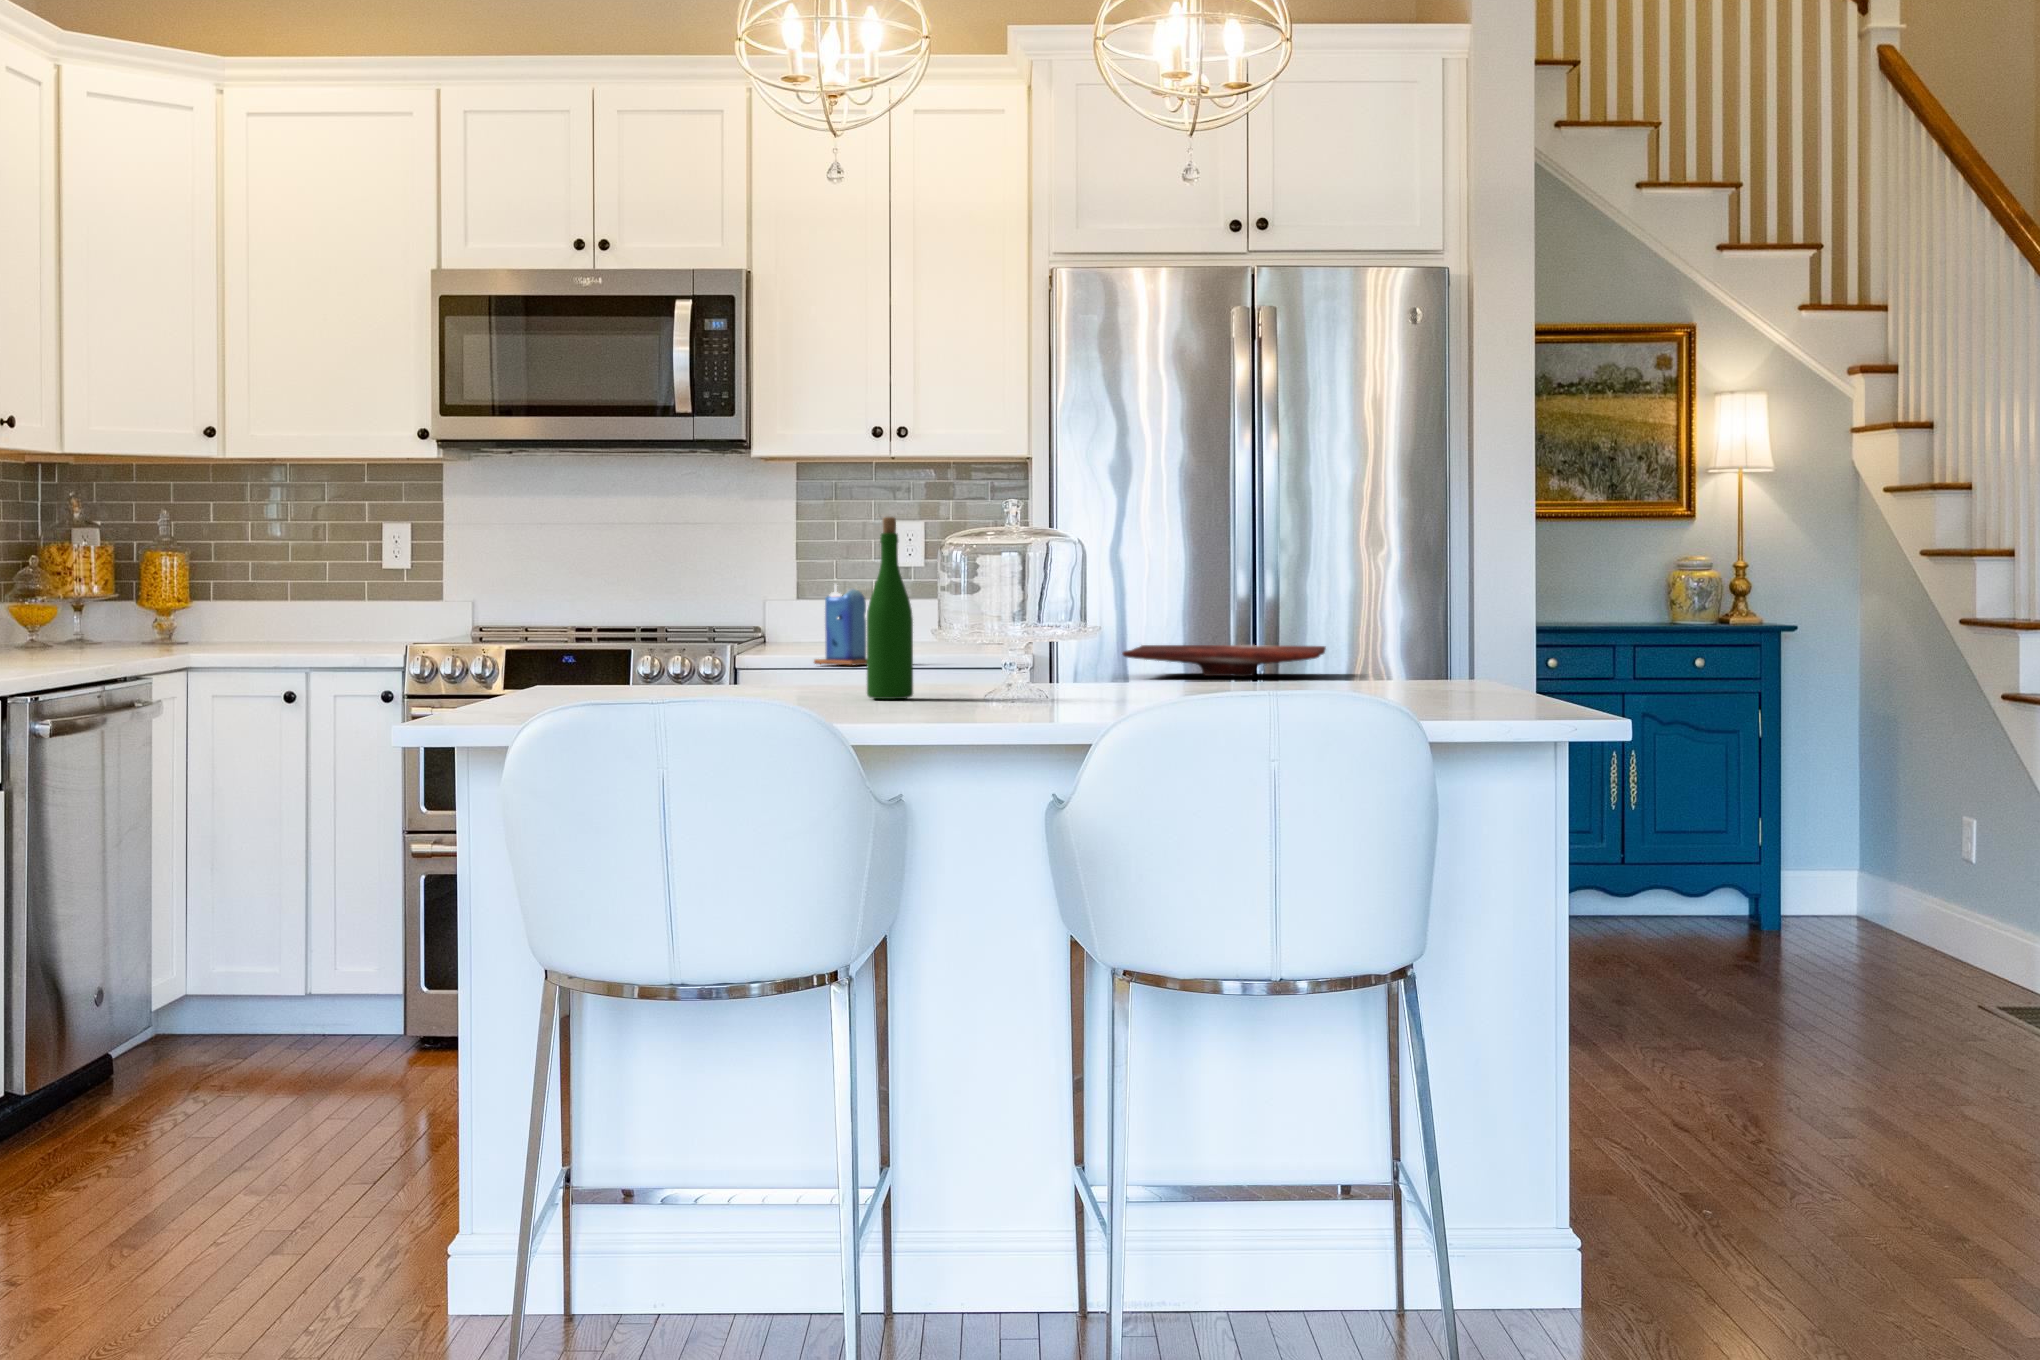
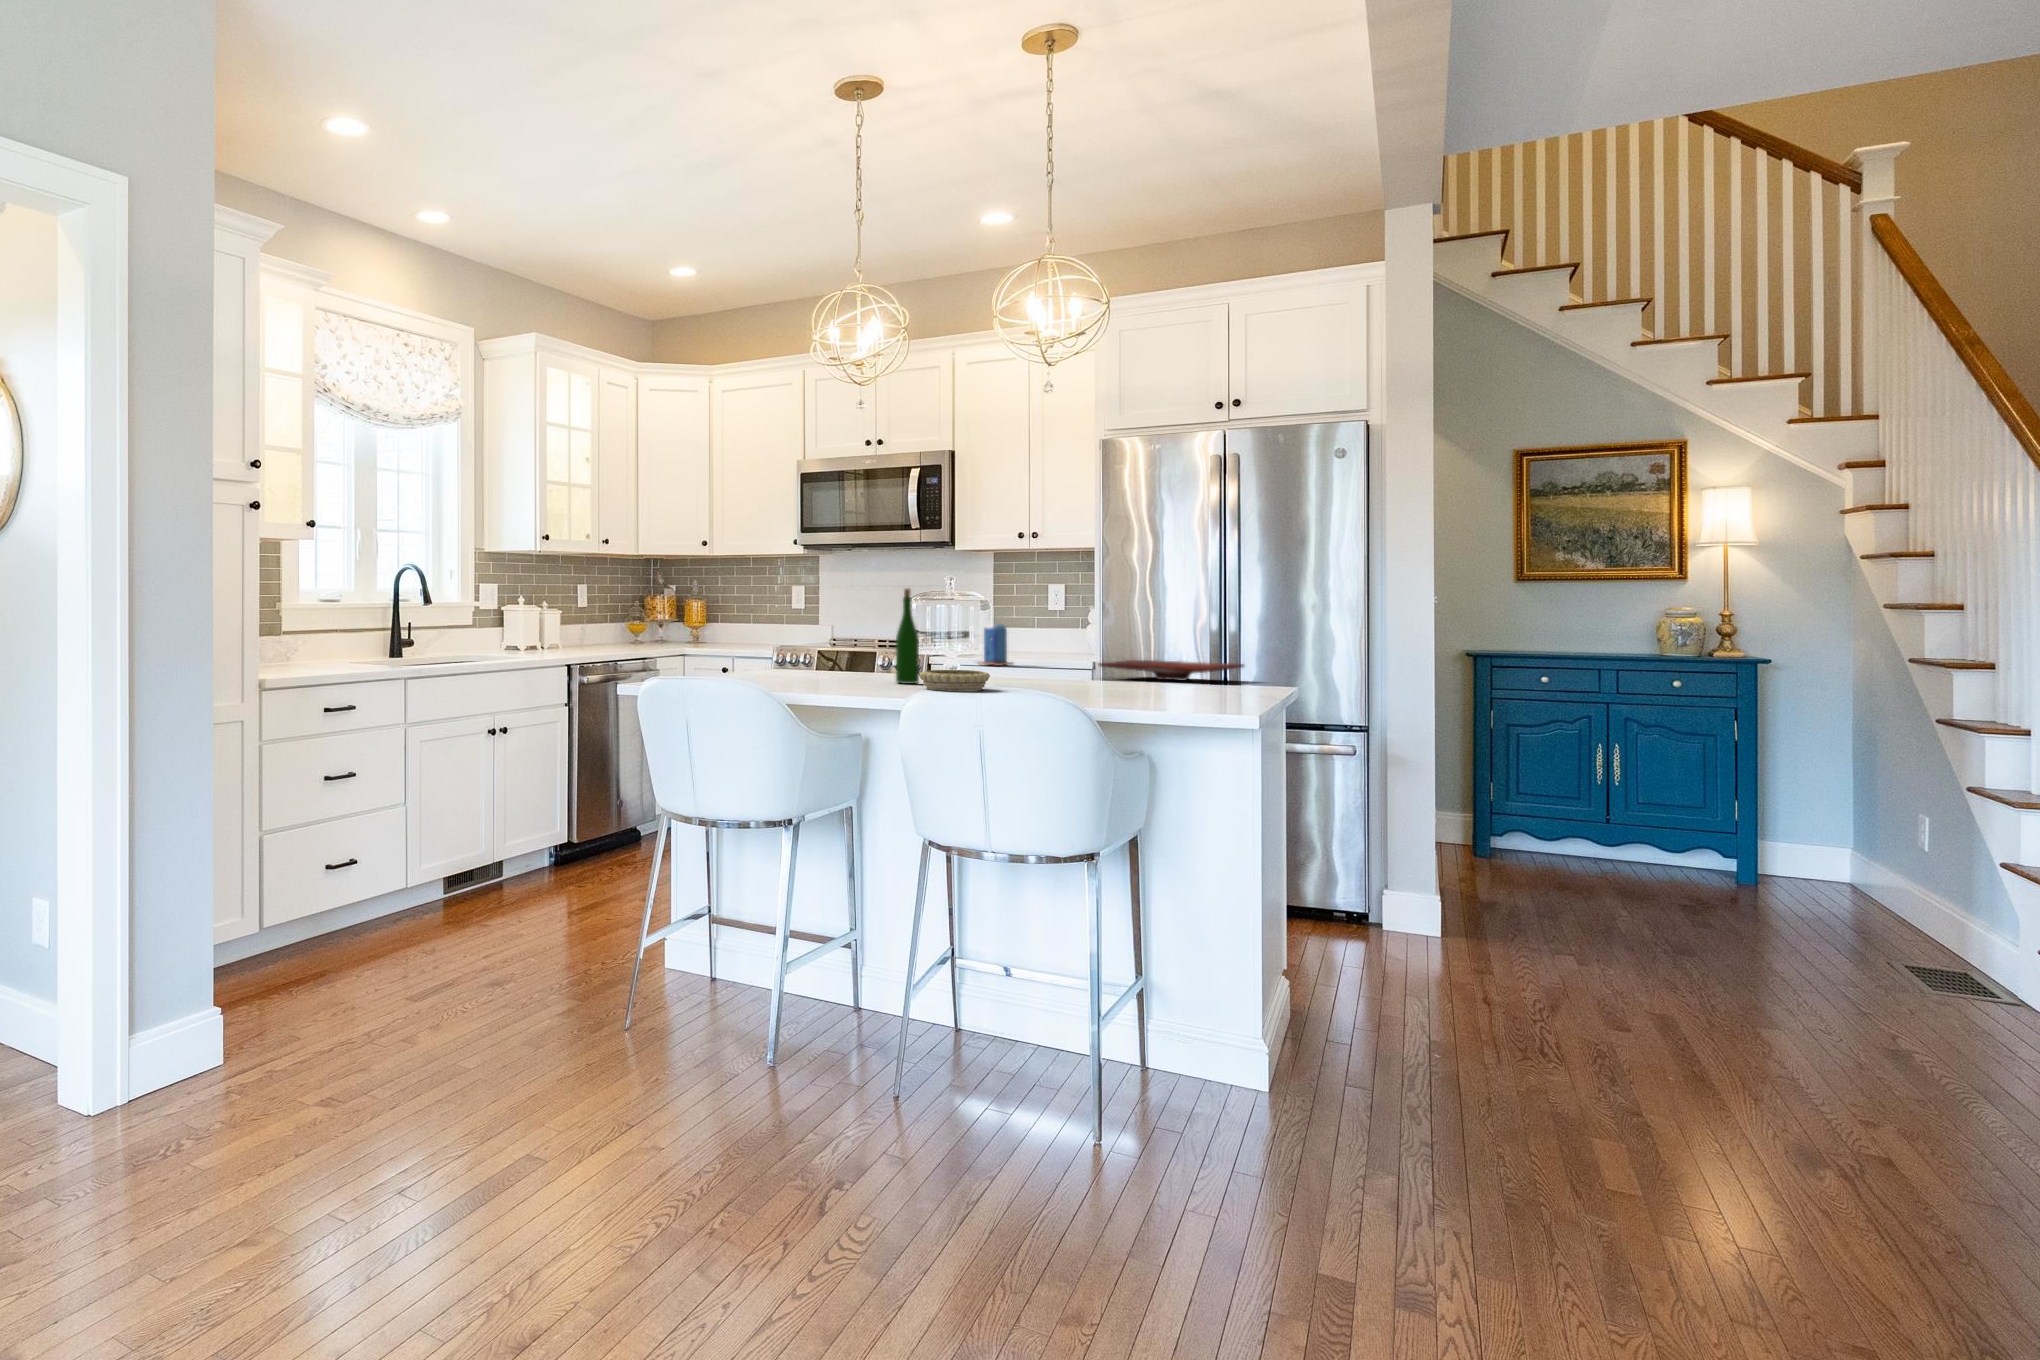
decorative bowl: none [957,669,1086,707] -> present [919,670,990,691]

